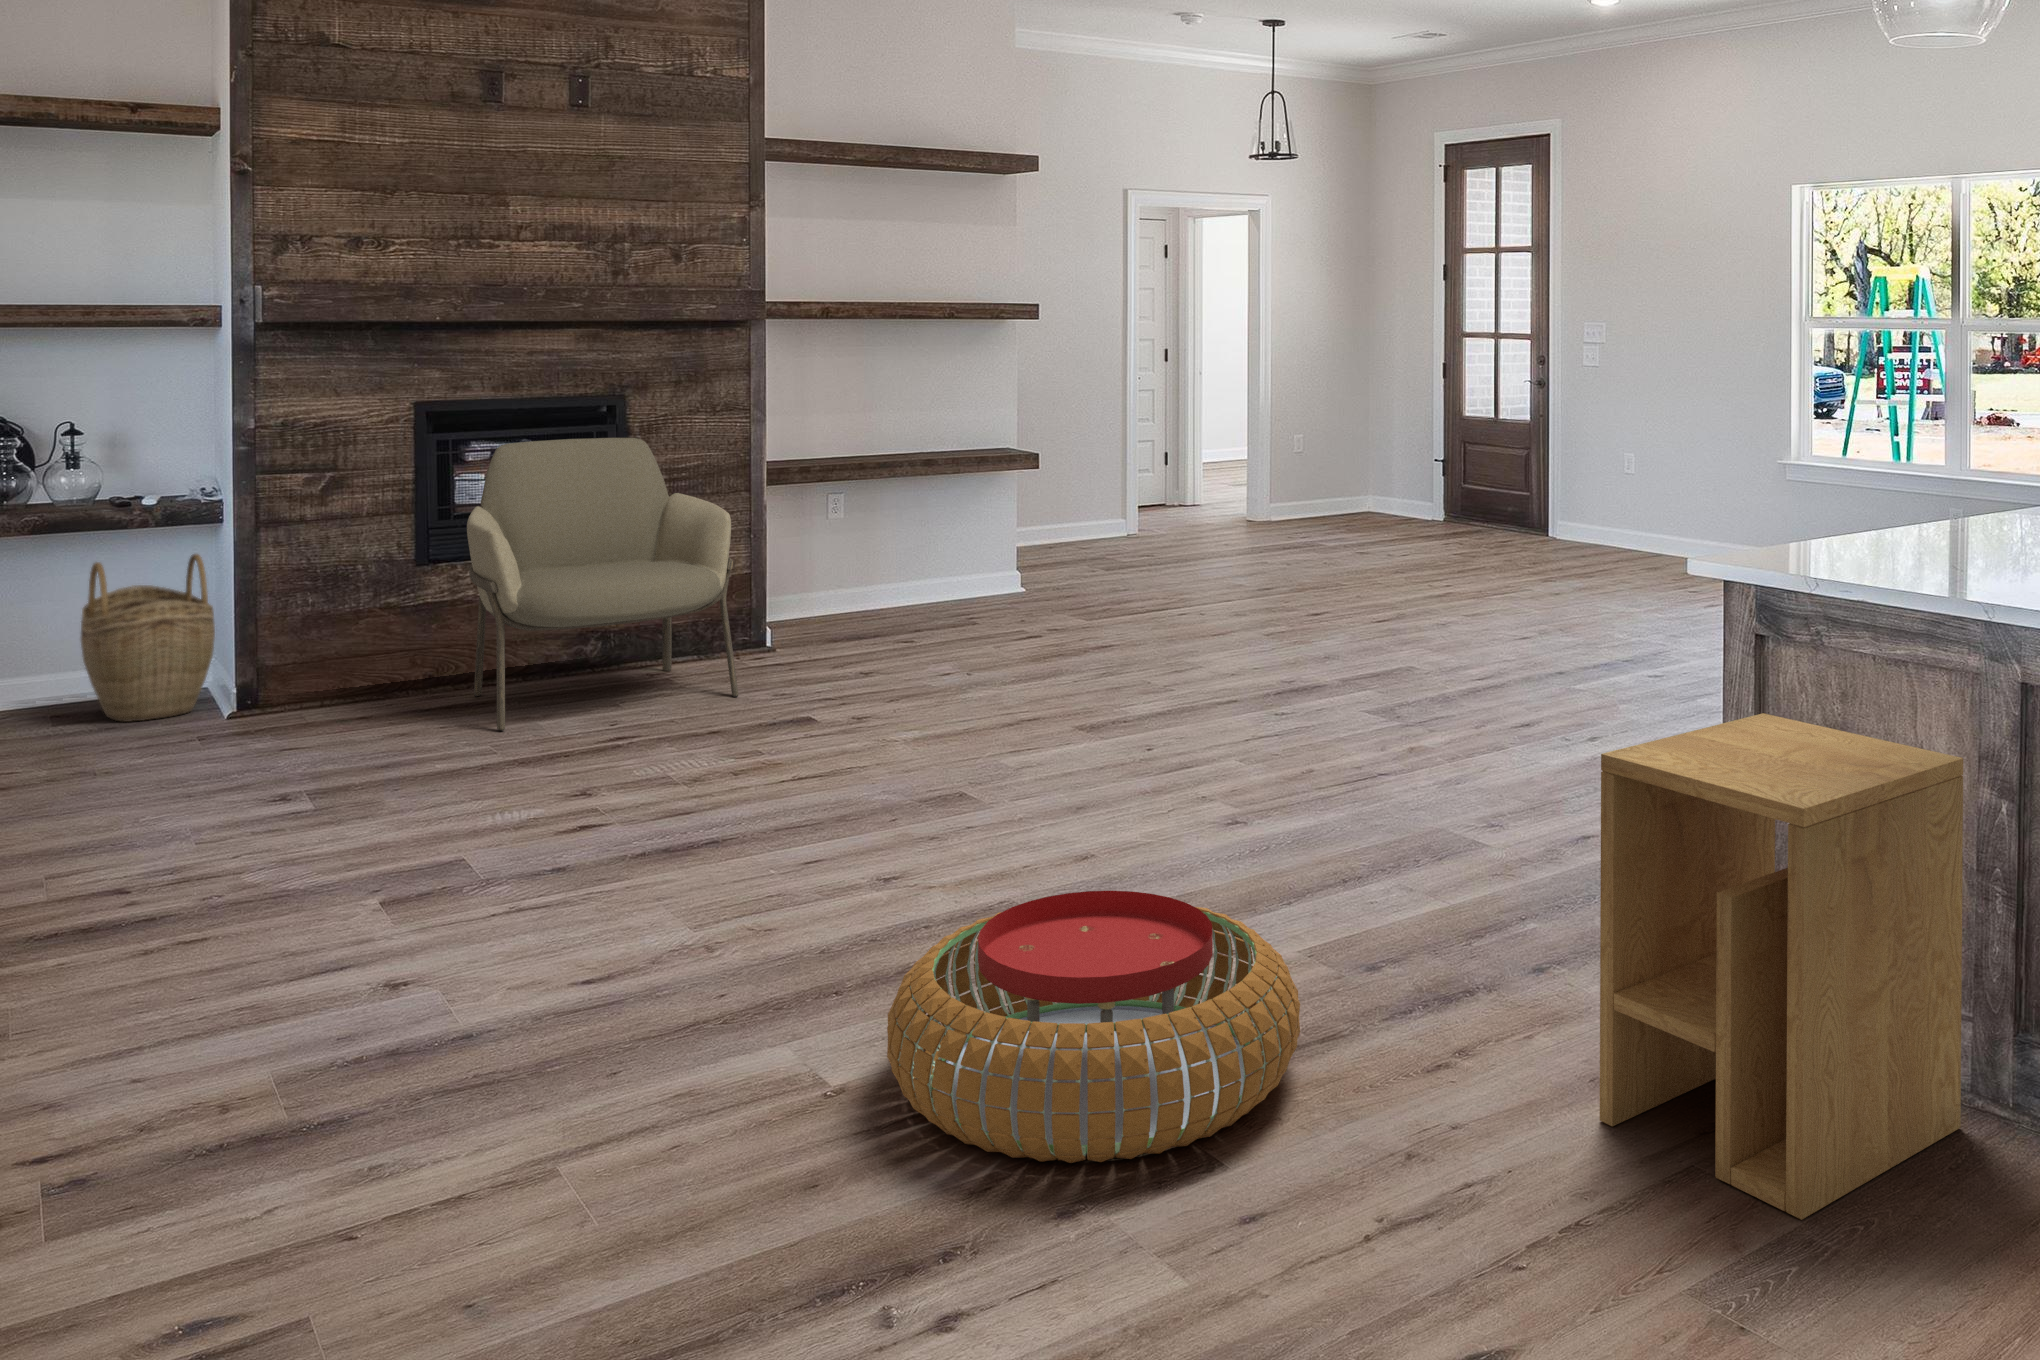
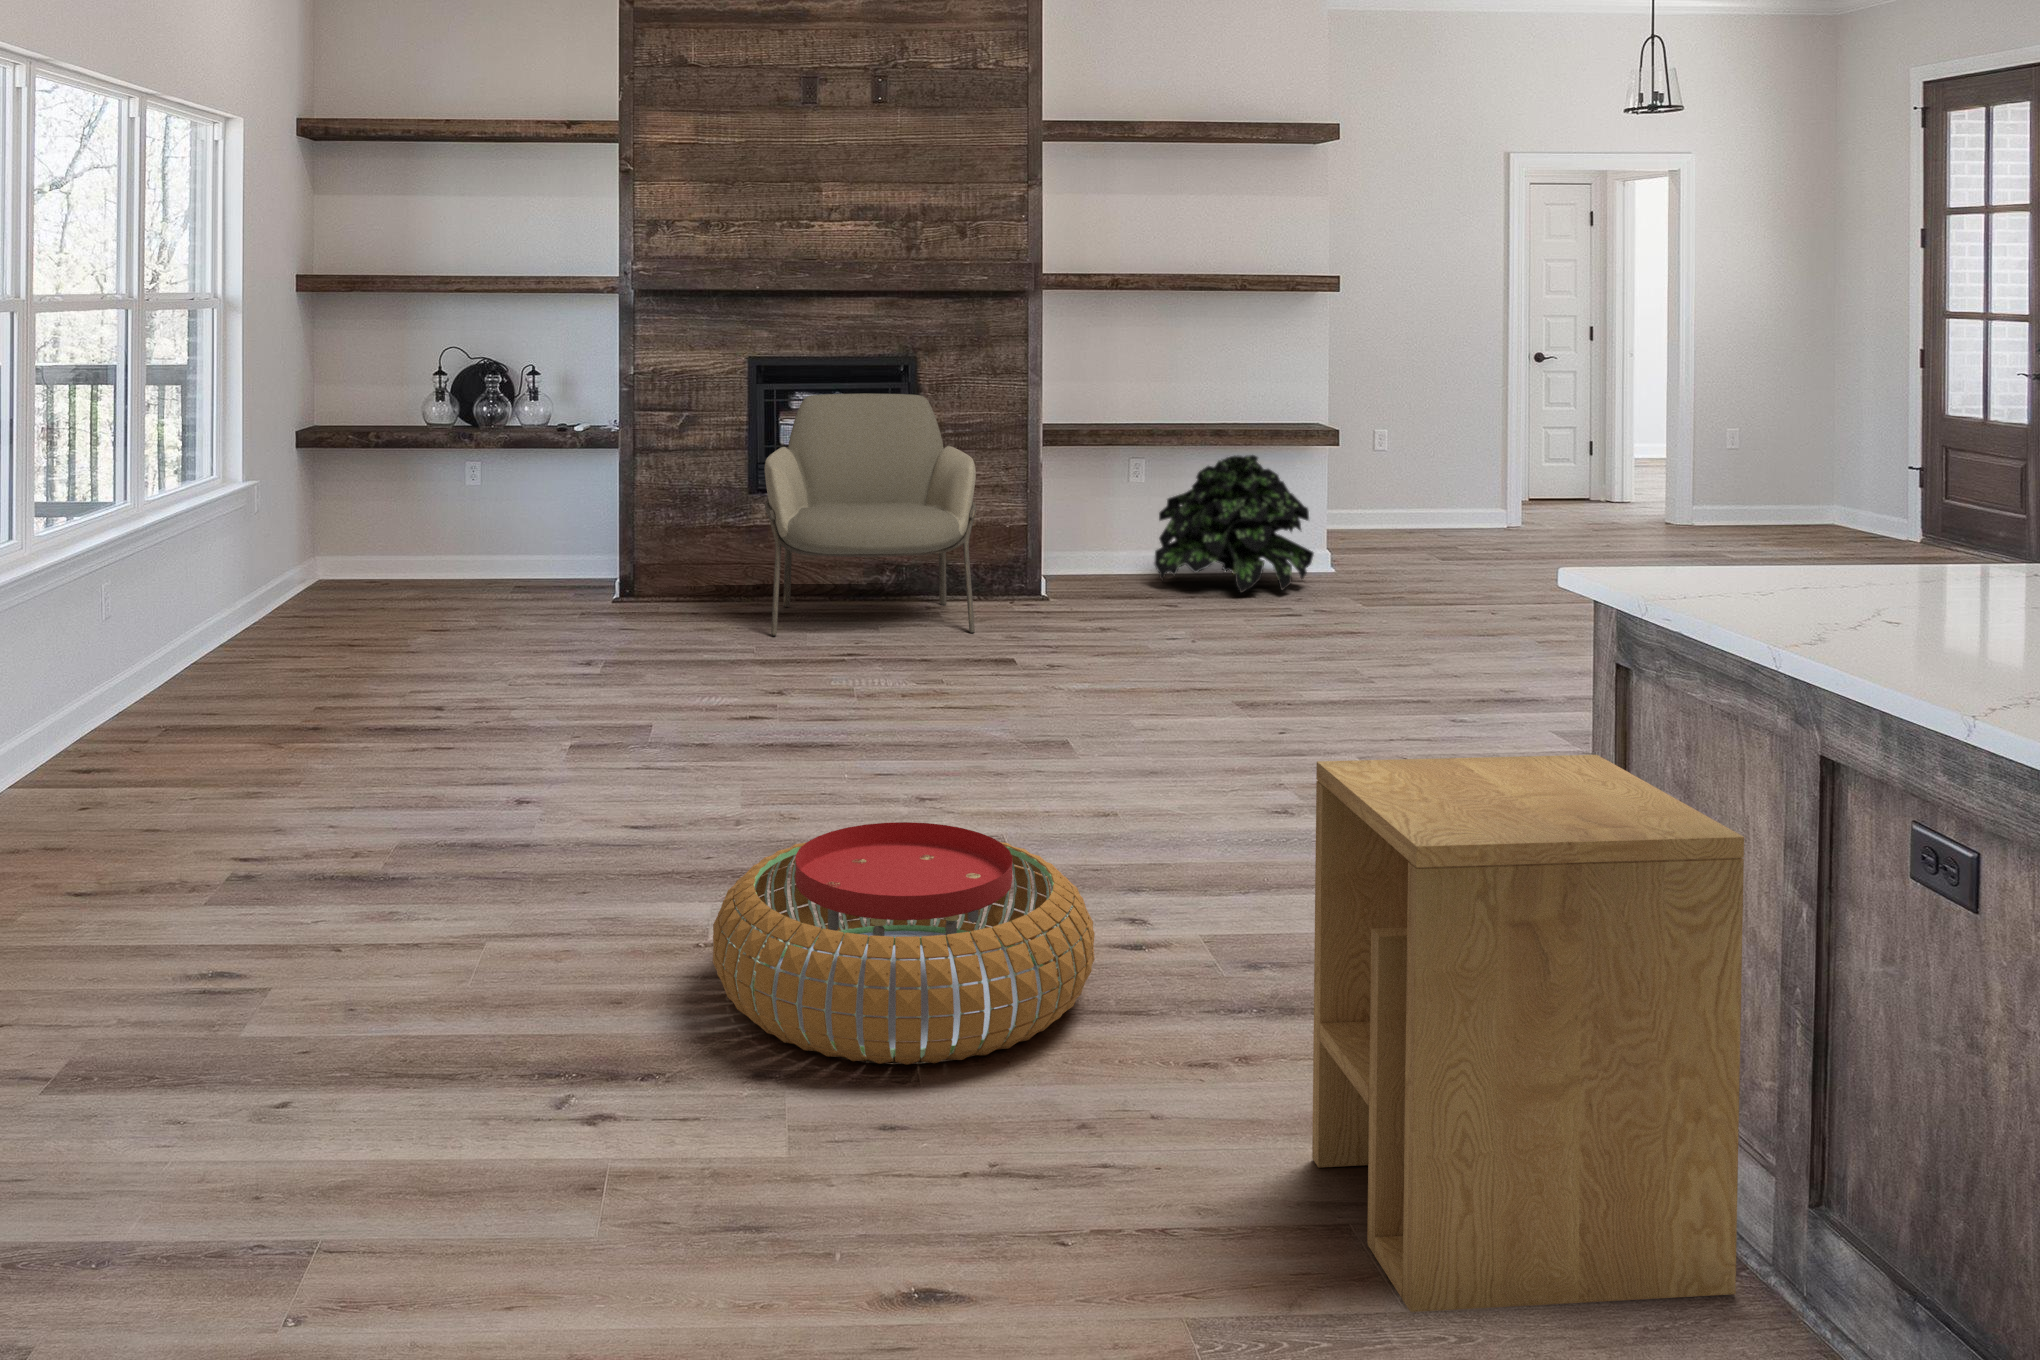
potted plant: none [871,483,1027,623] -> present [1154,455,1314,593]
woven basket: present [81,554,215,722] -> none [531,472,615,596]

